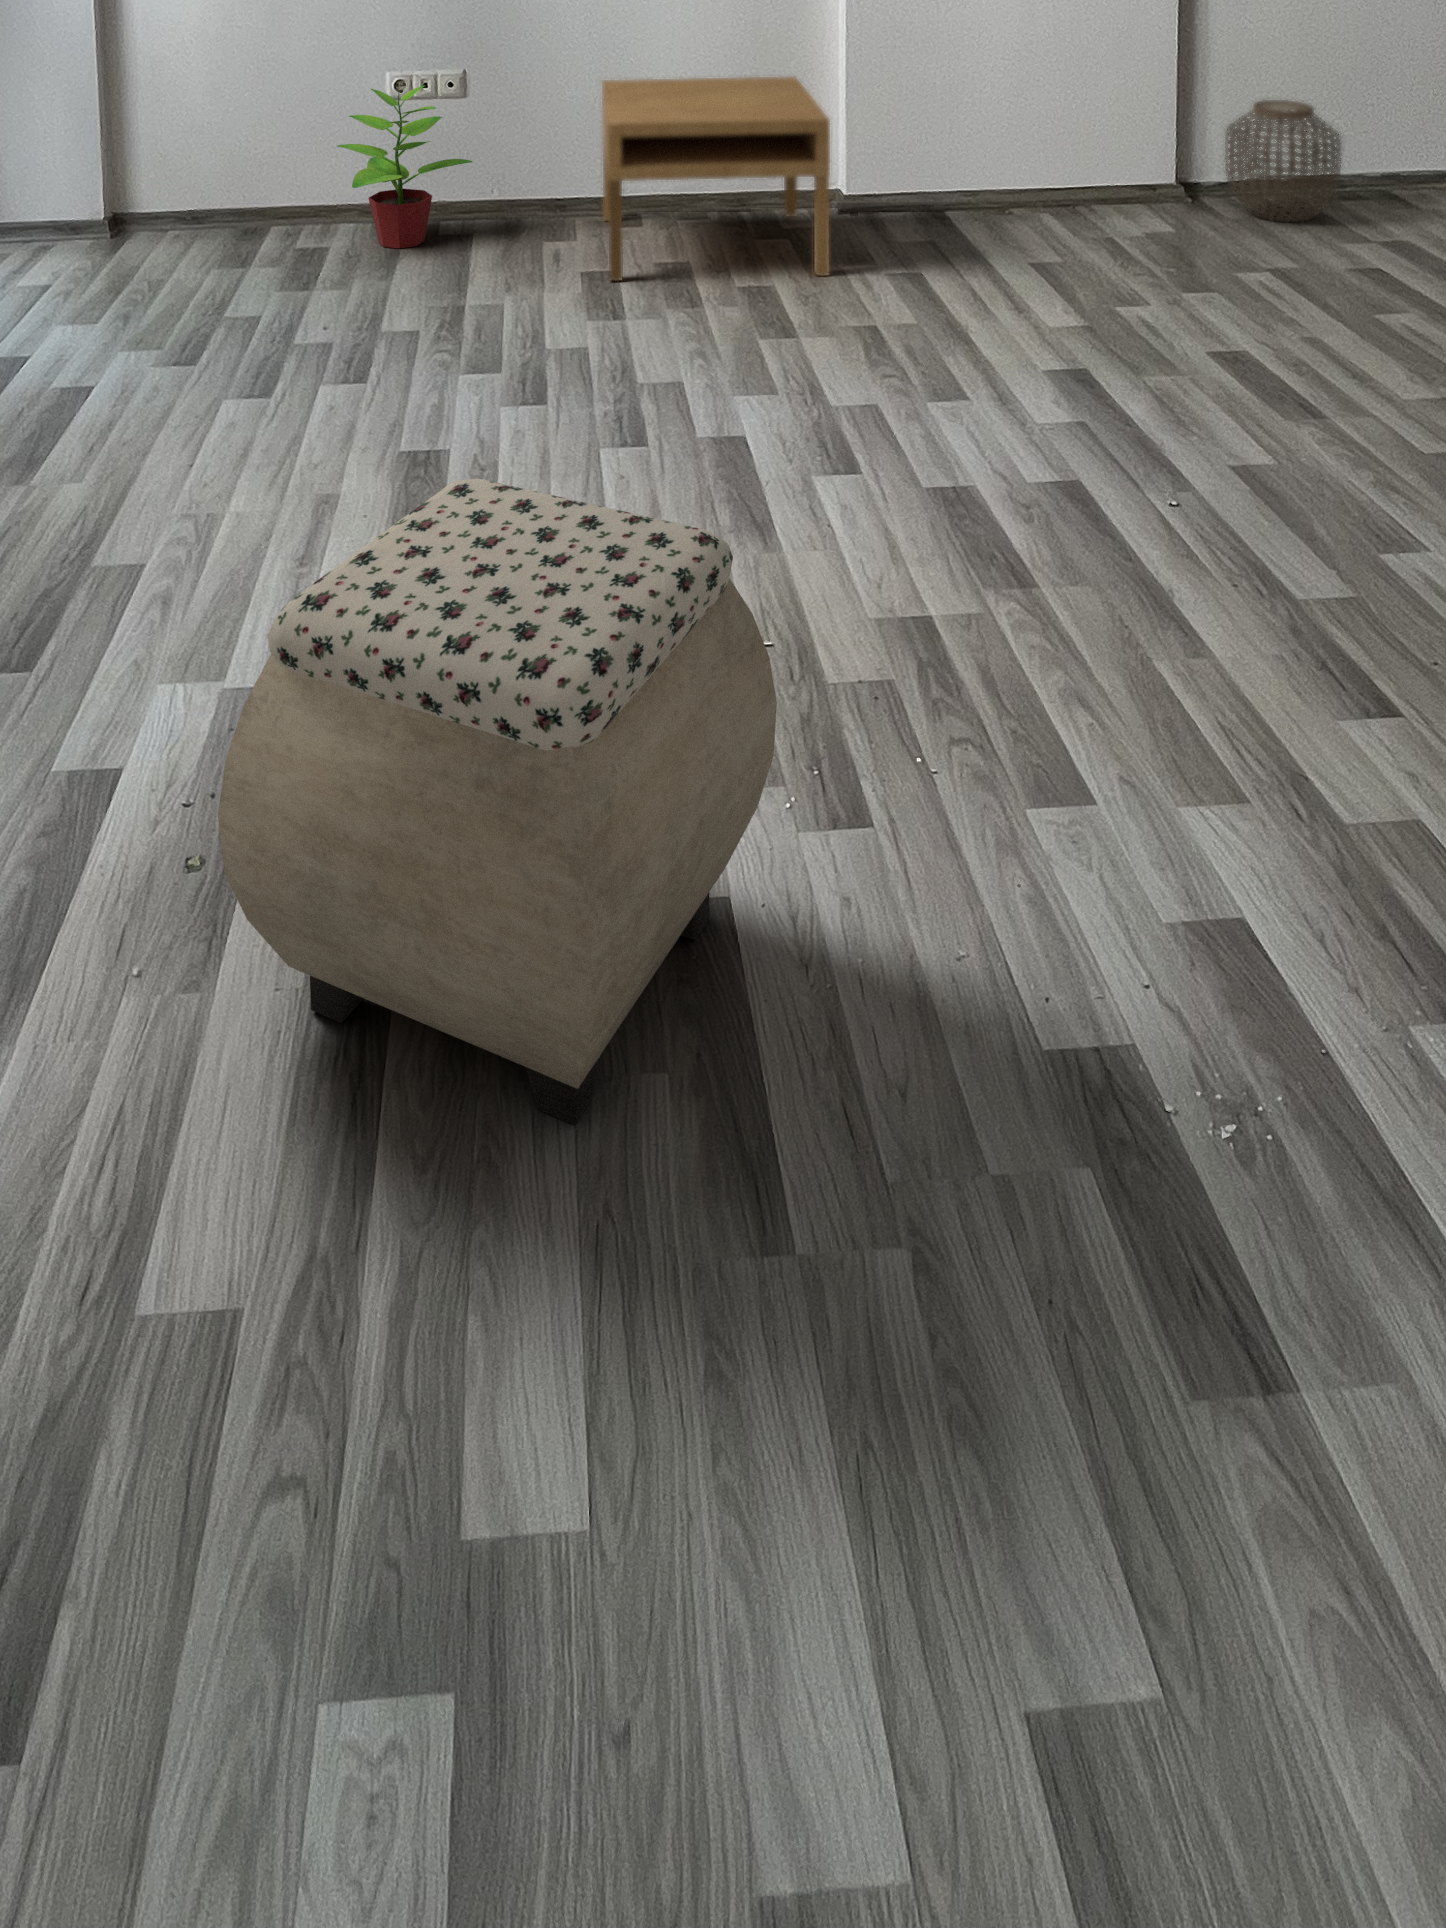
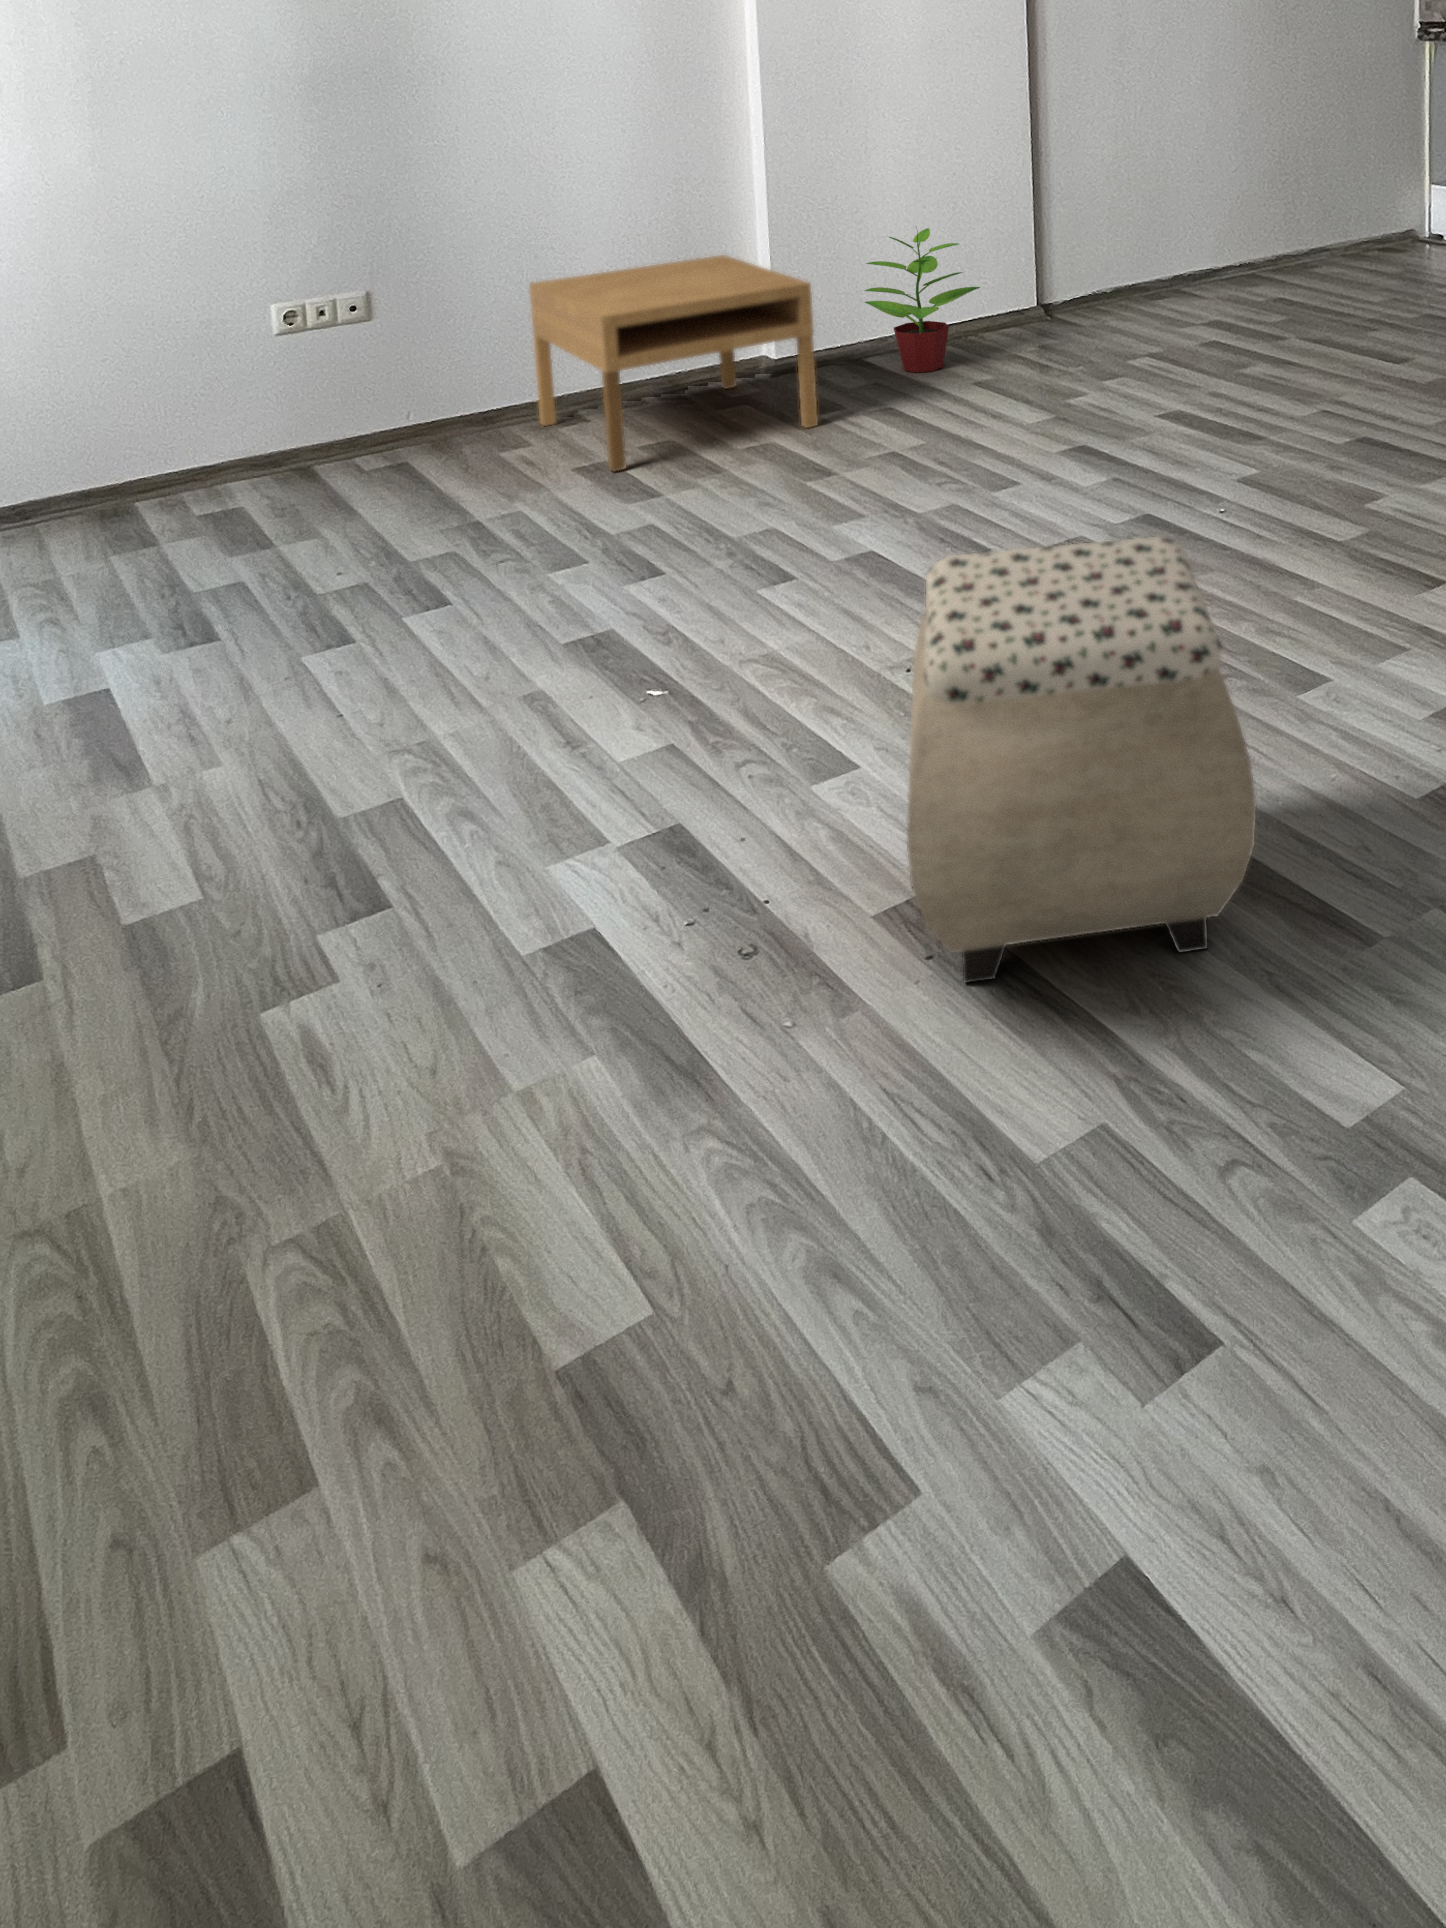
potted plant: present [337,86,473,248] -> present [865,228,980,372]
woven basket: present [1225,100,1341,222] -> none [1078,225,1165,322]

